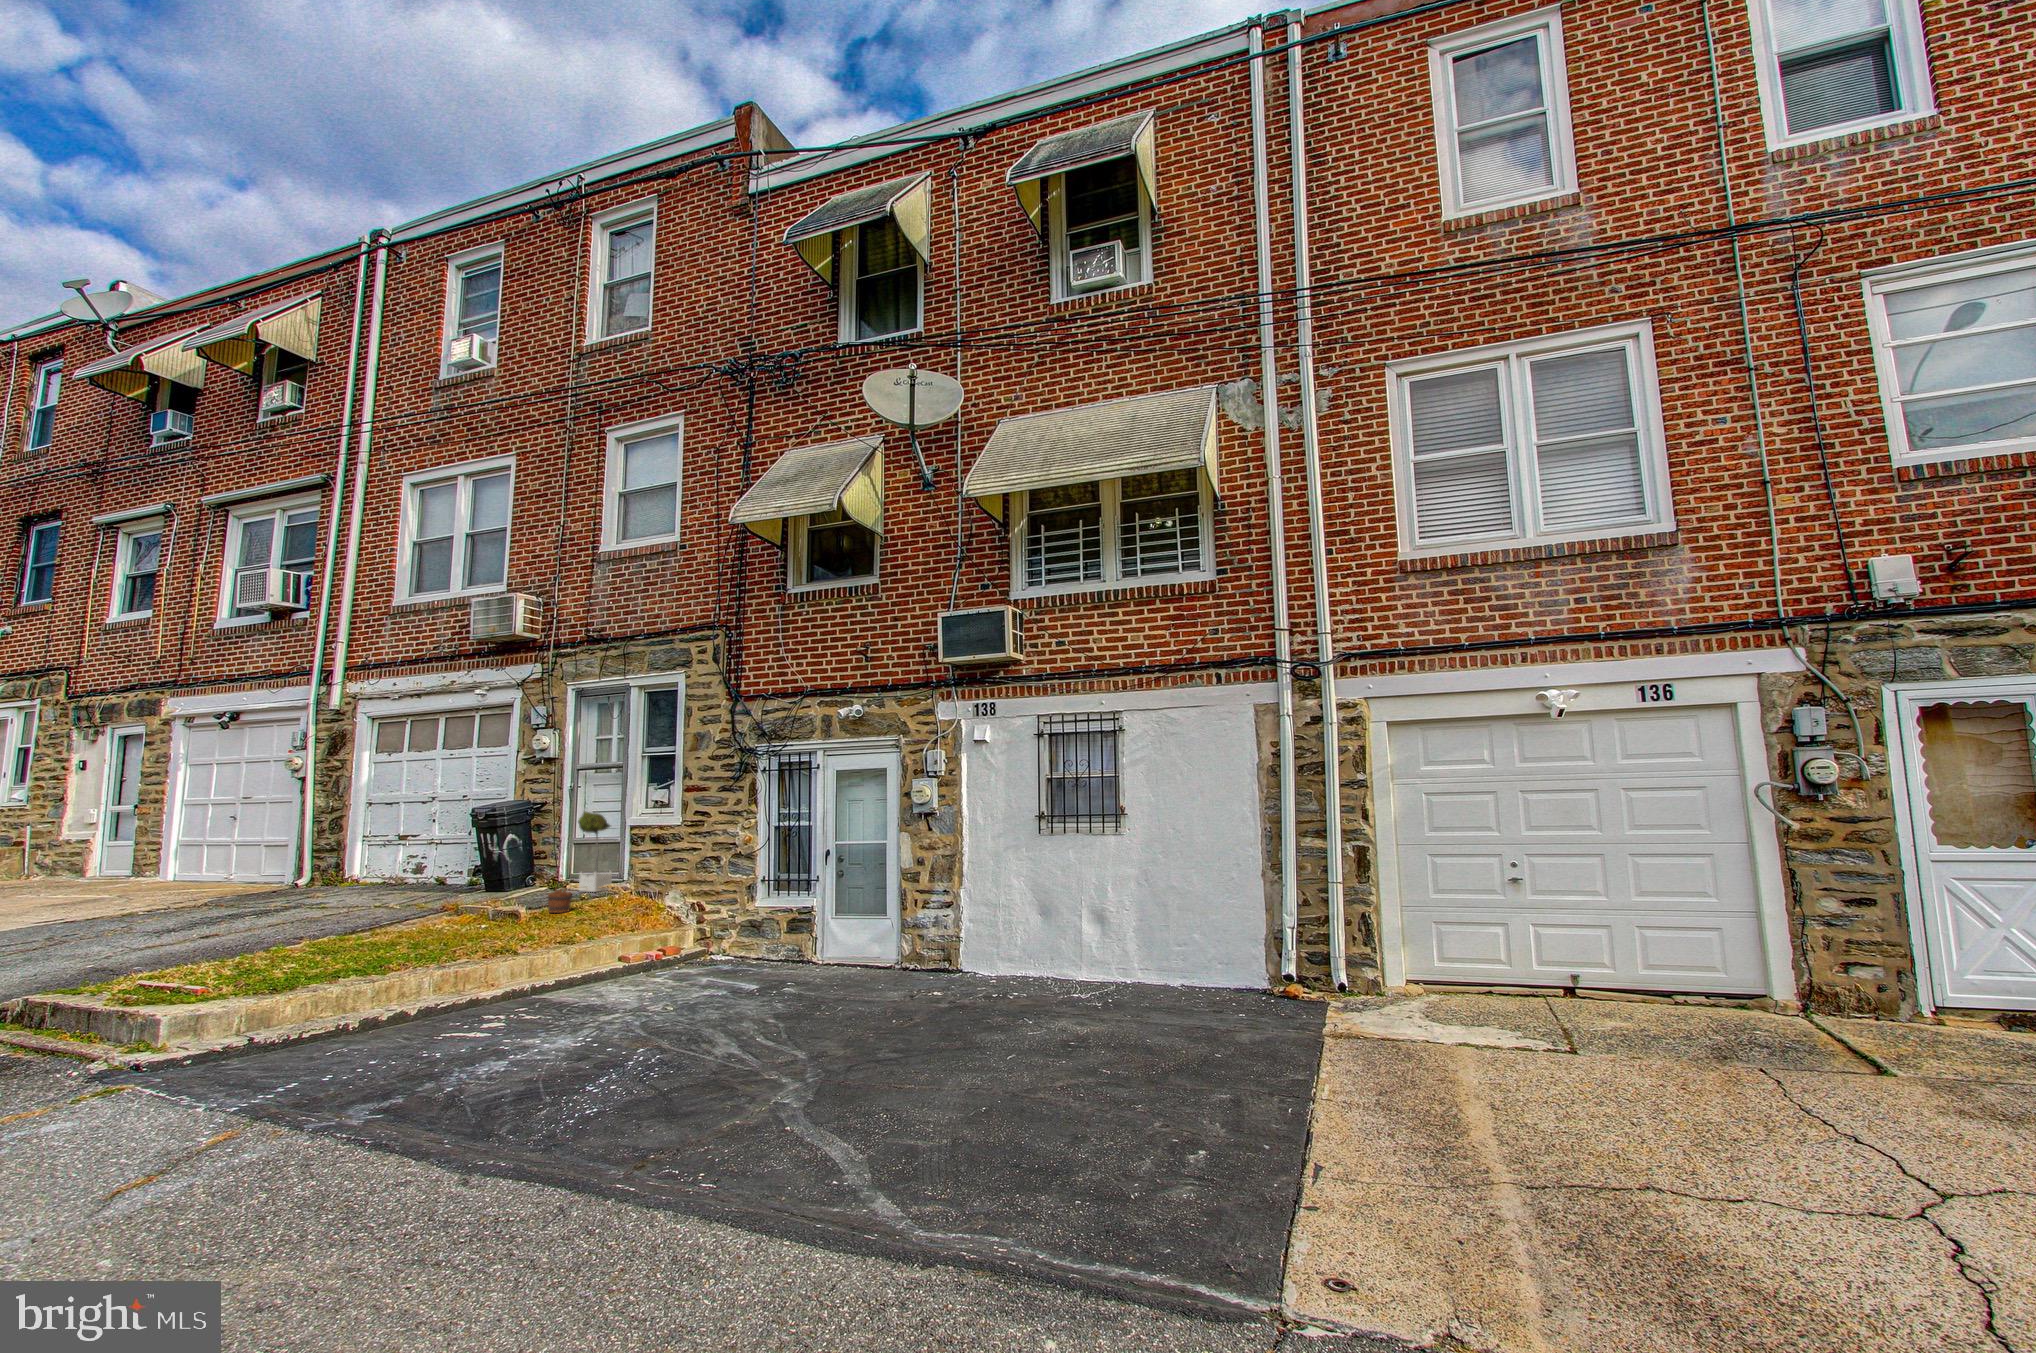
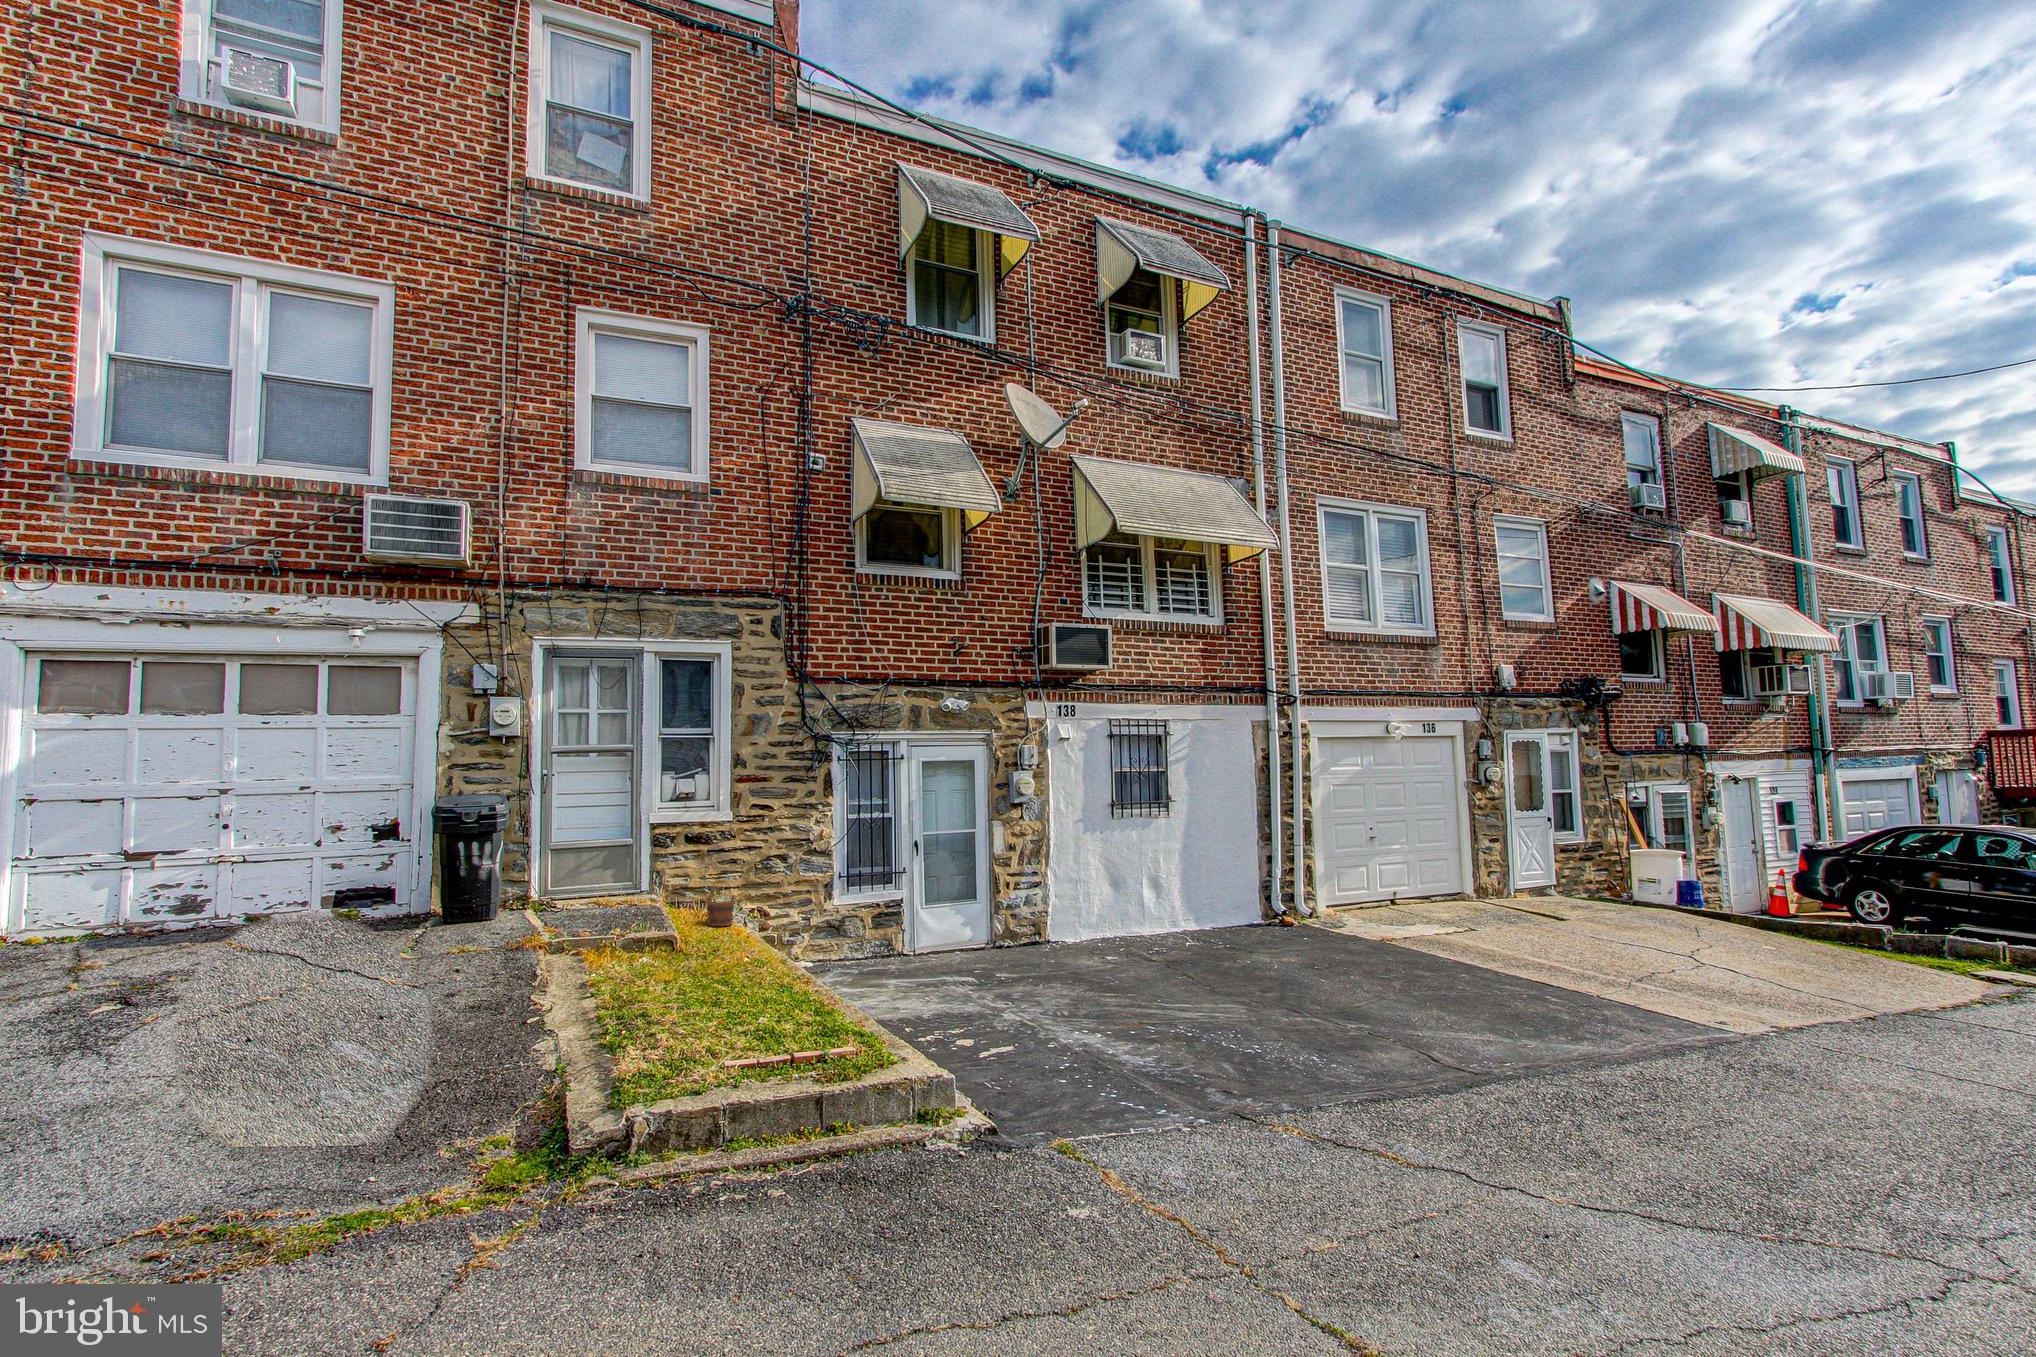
potted tree: present [578,812,612,892] -> none [586,806,632,909]

